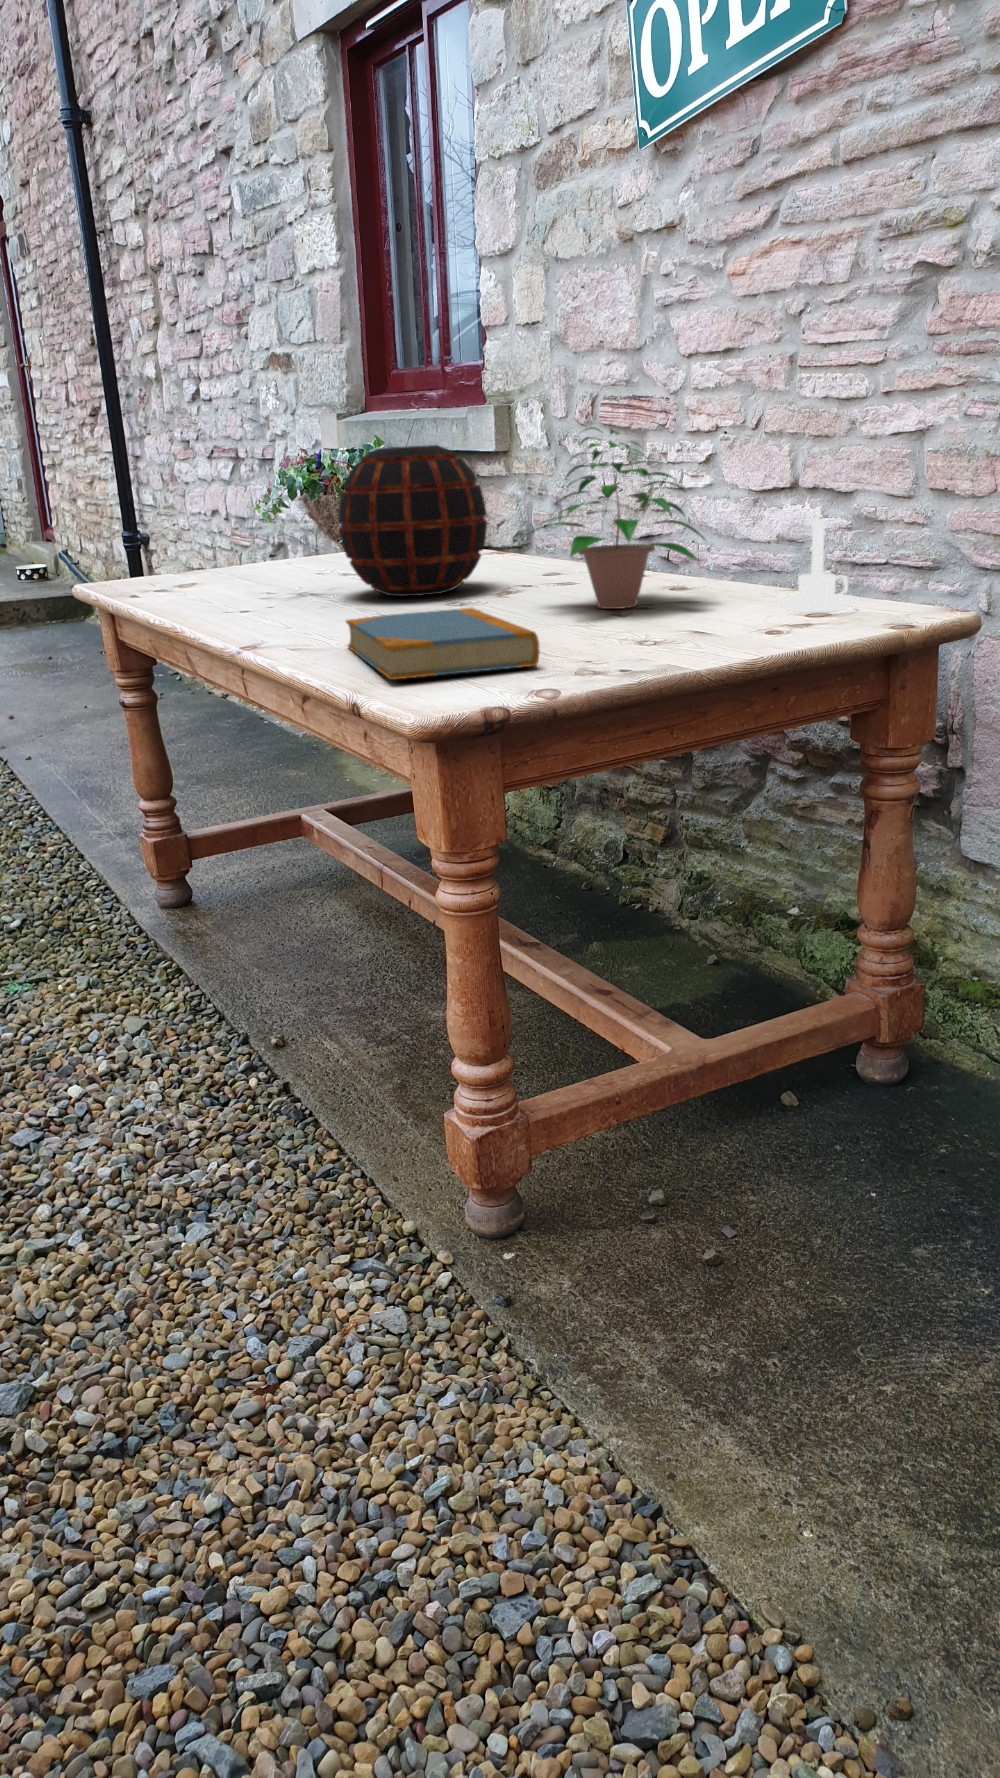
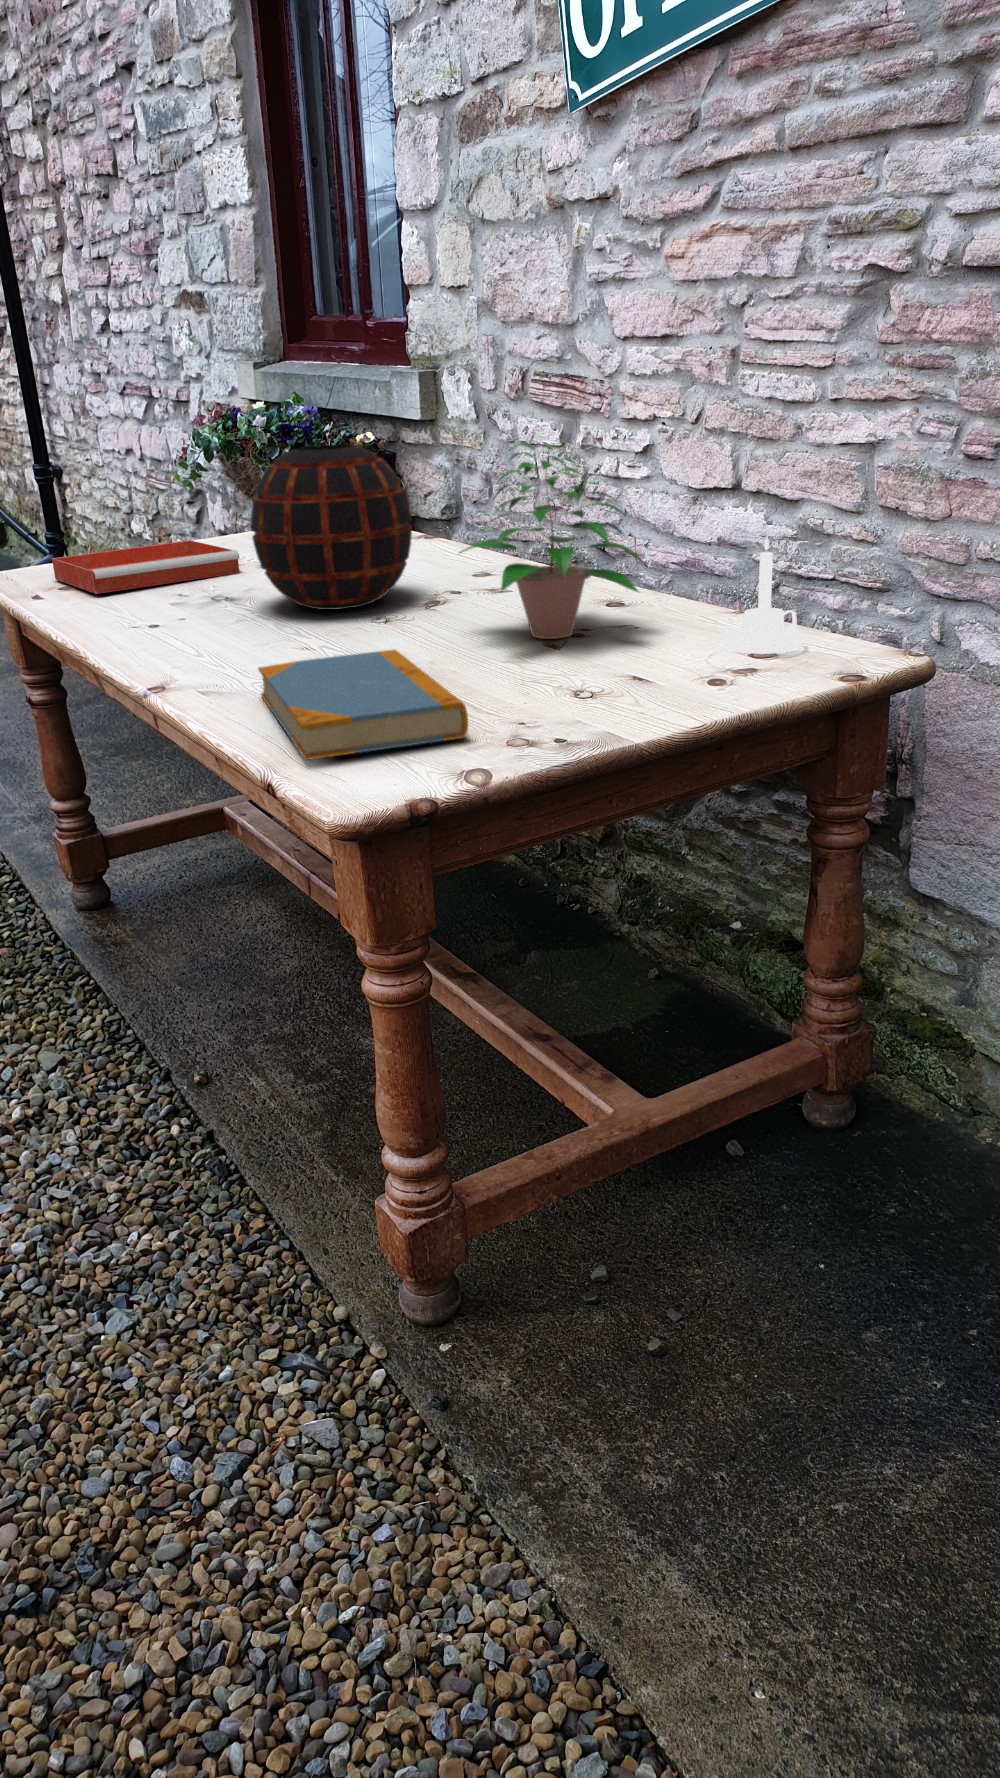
tray: none [151,553,325,591] -> present [52,540,240,594]

